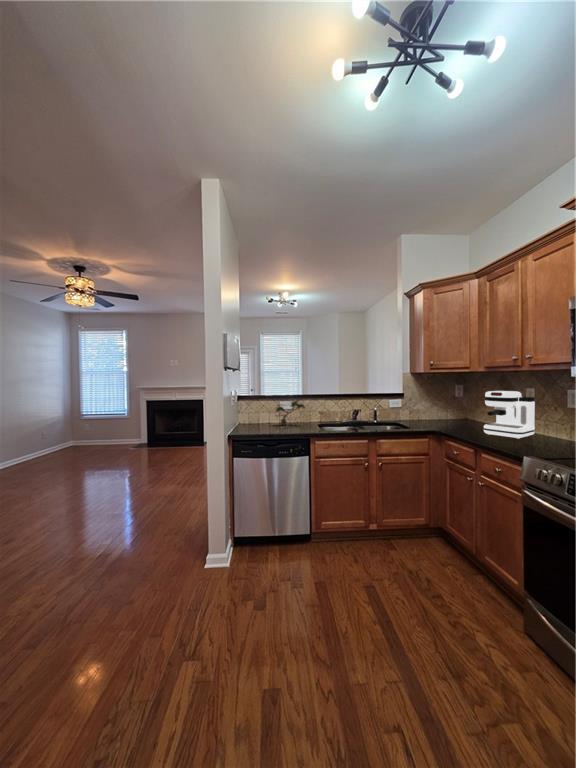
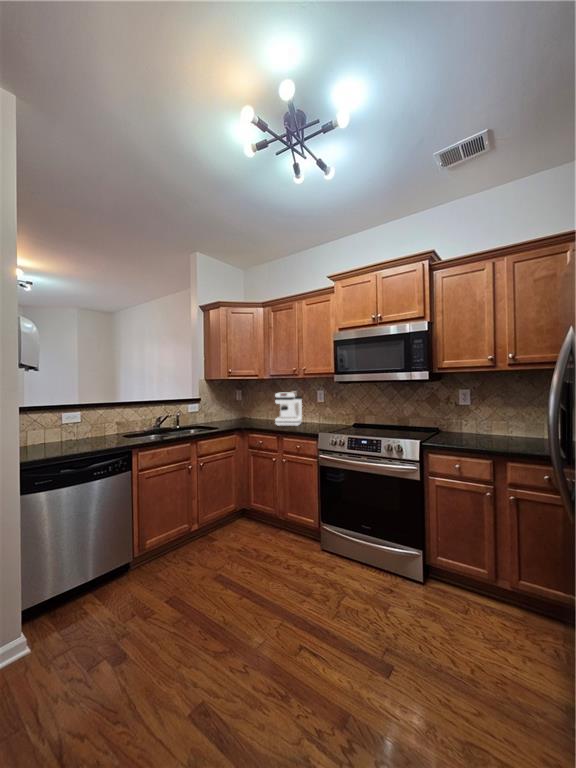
potted plant: present [276,401,305,425] -> none [61,409,115,444]

